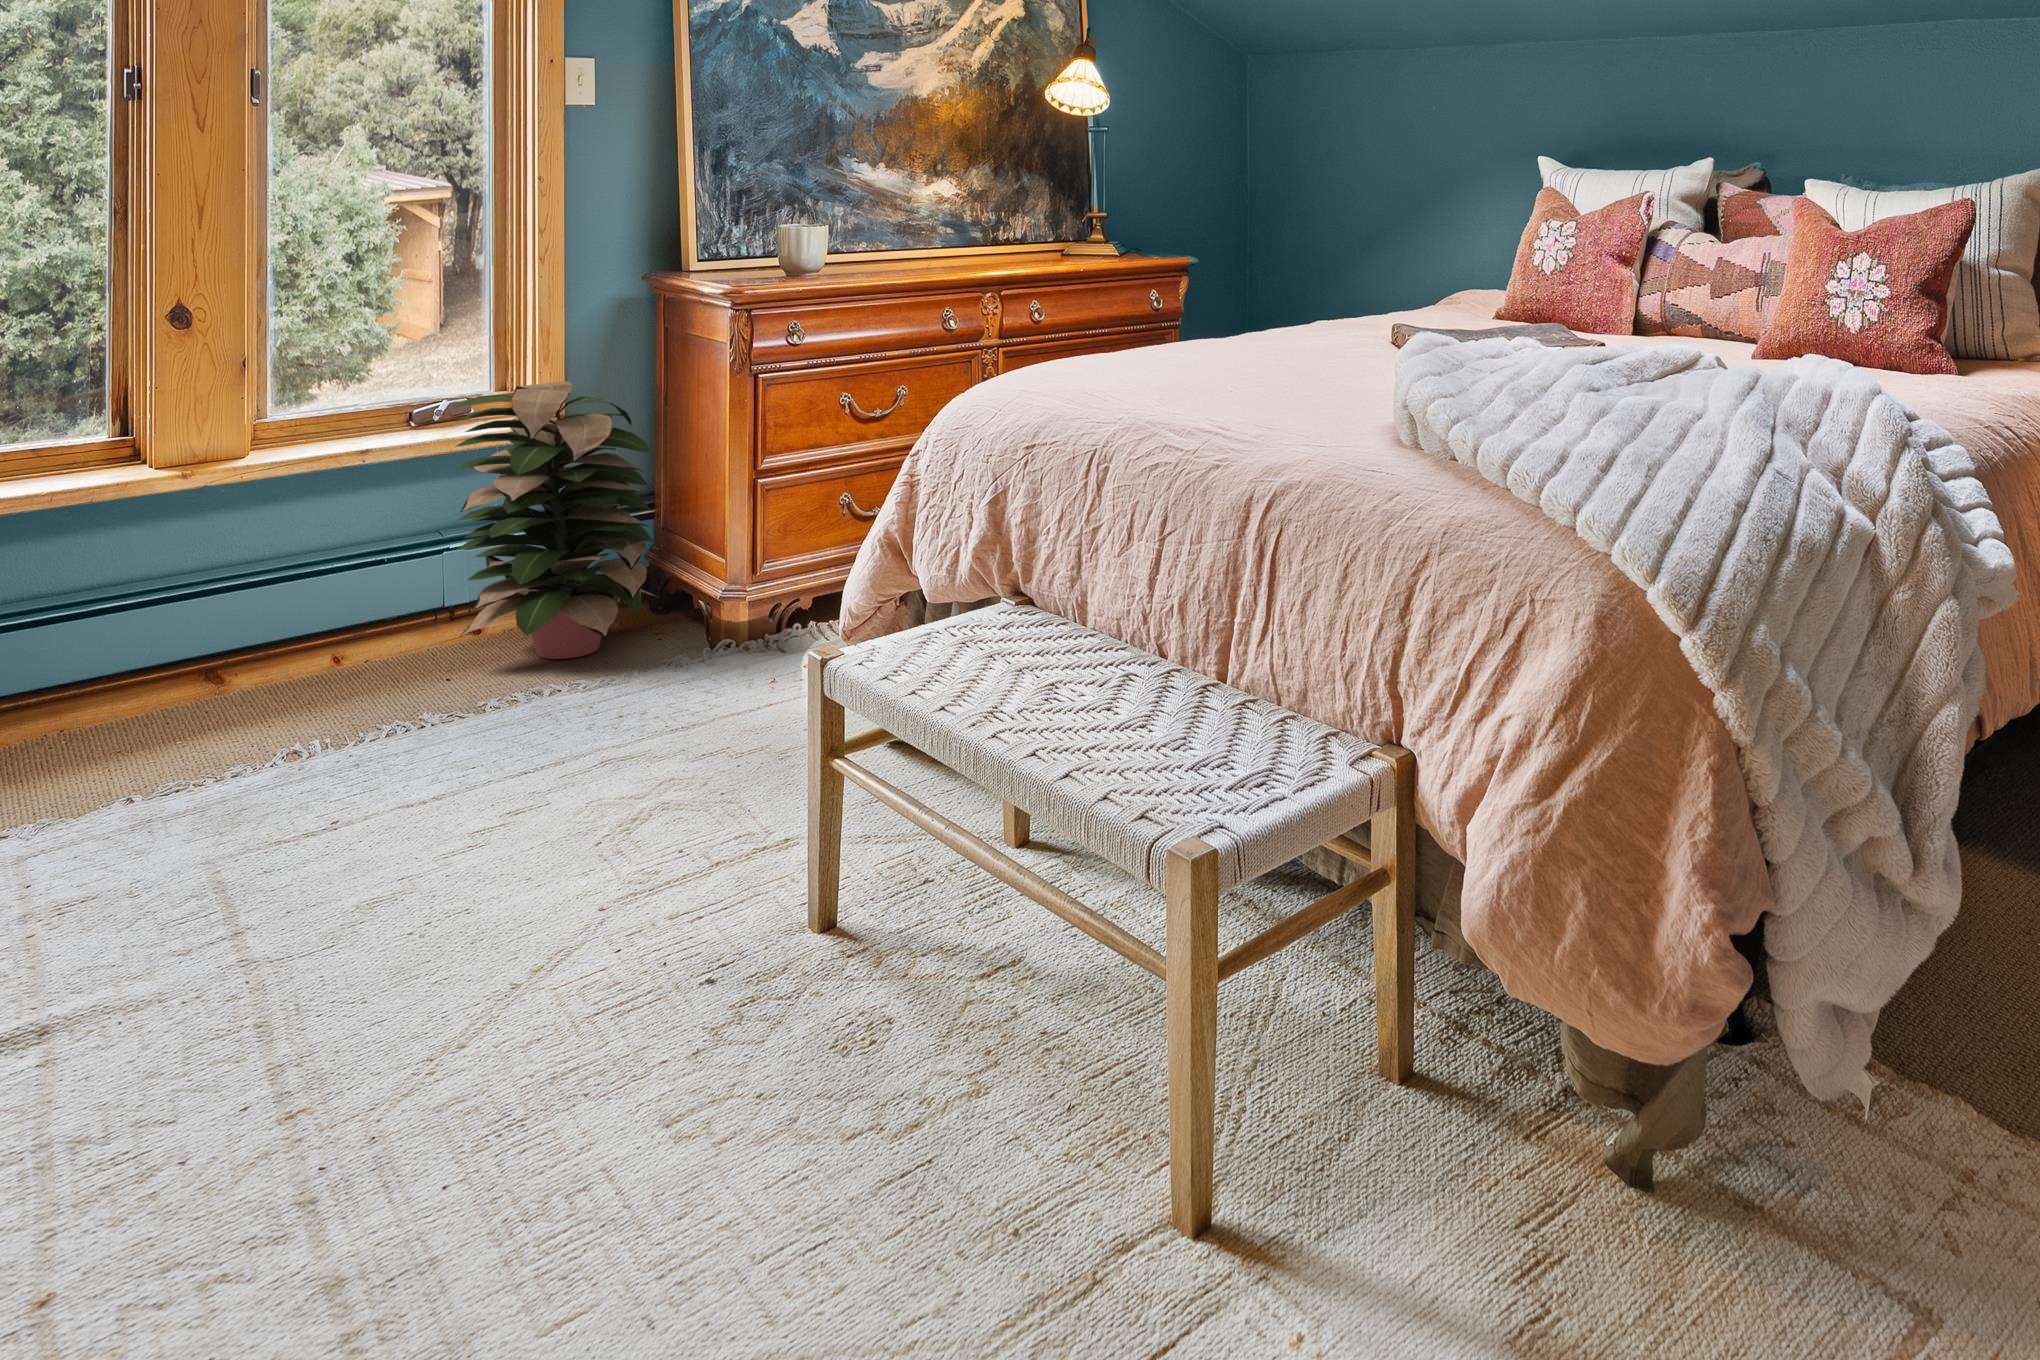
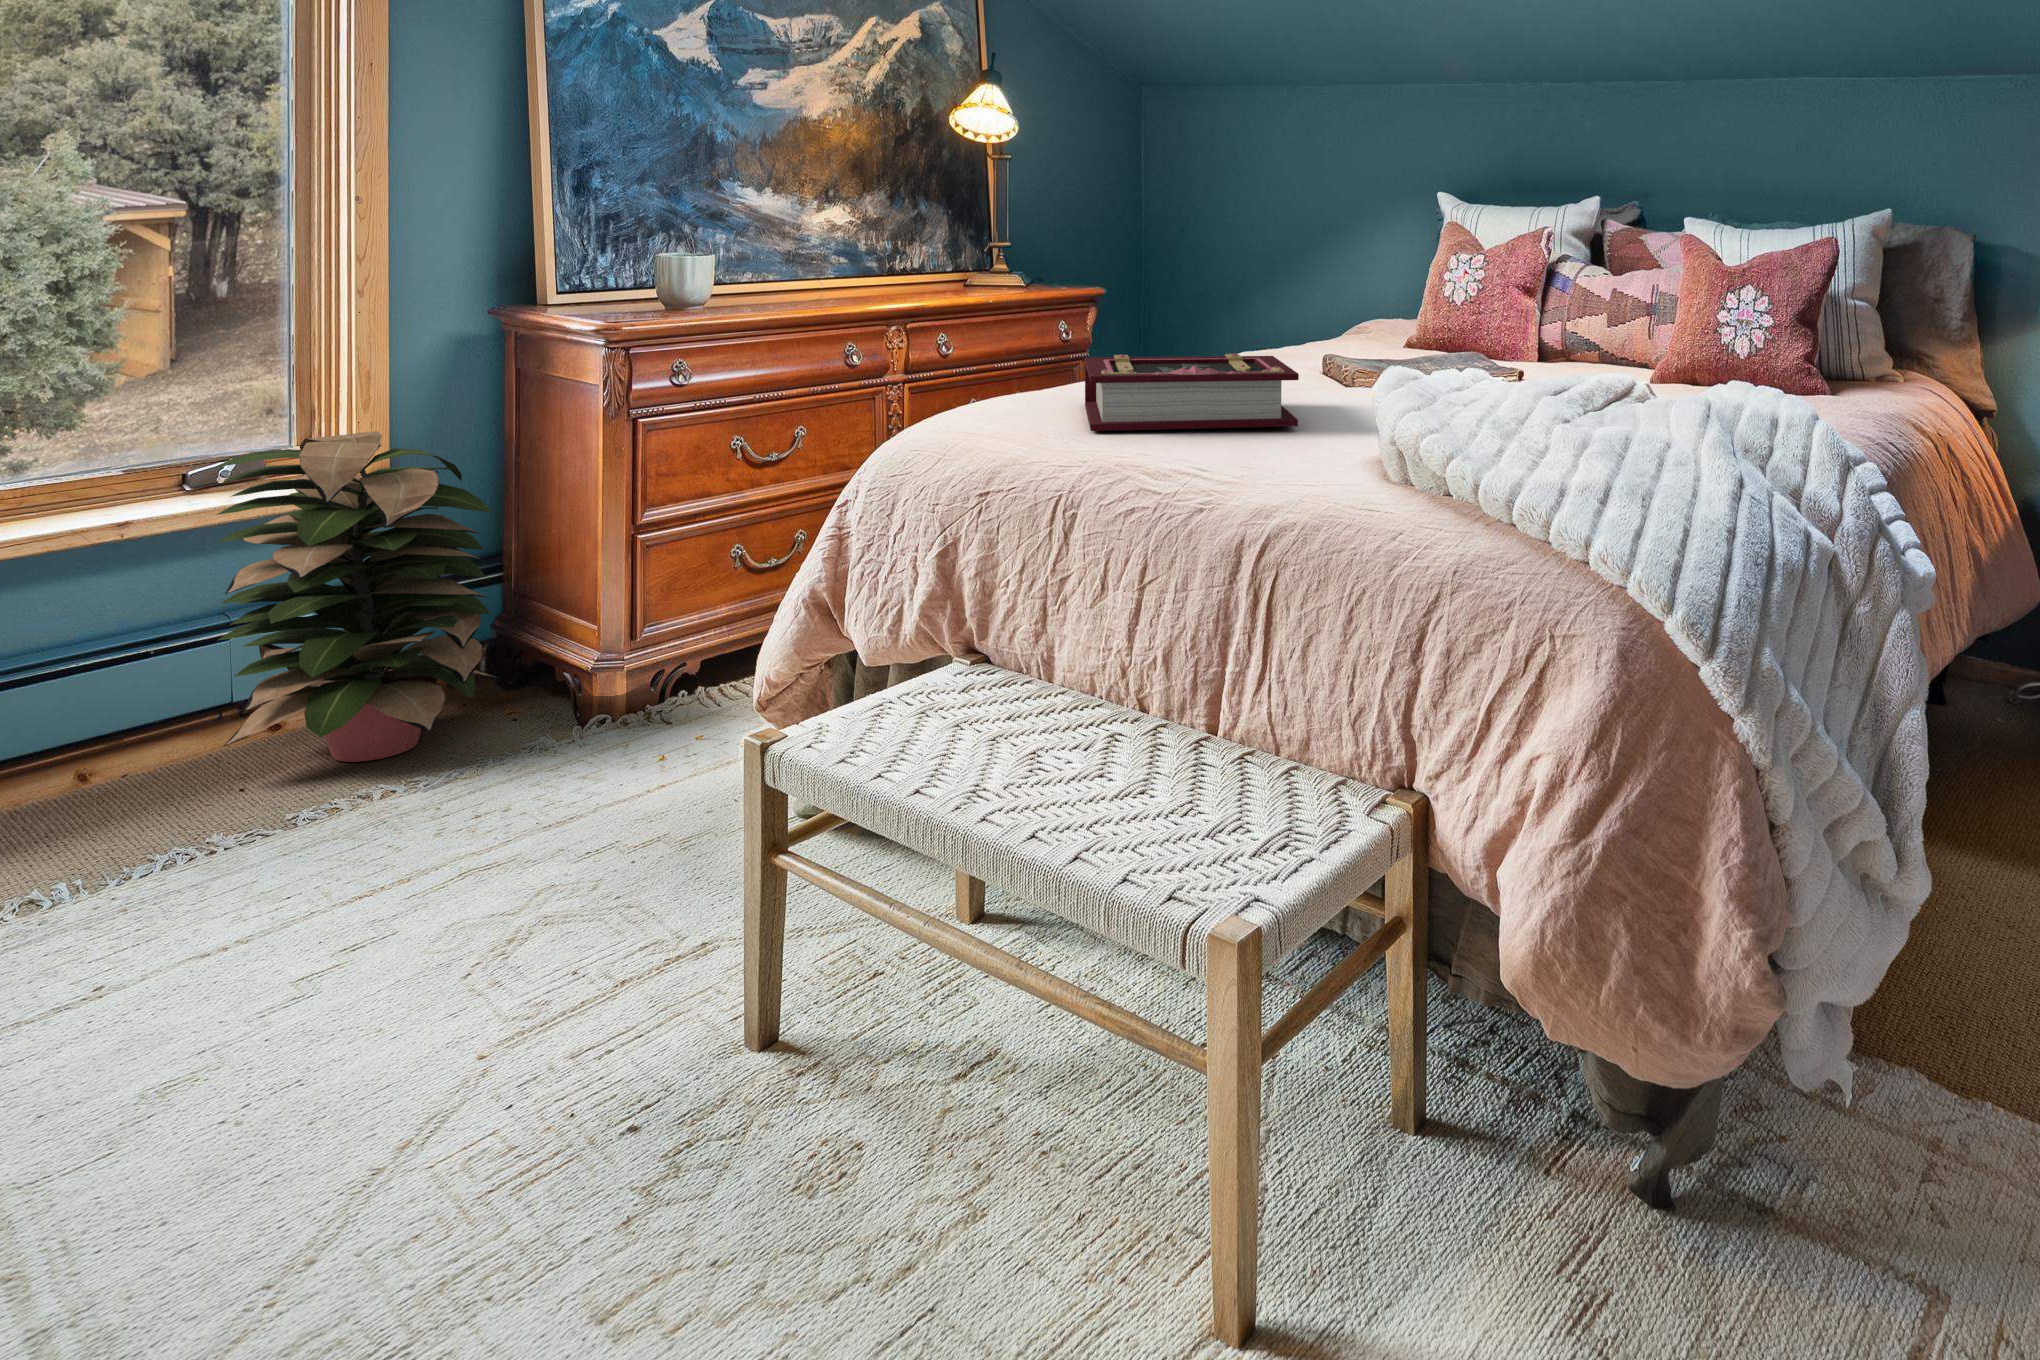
book: none [1131,321,1331,393] -> present [1085,353,1299,431]

